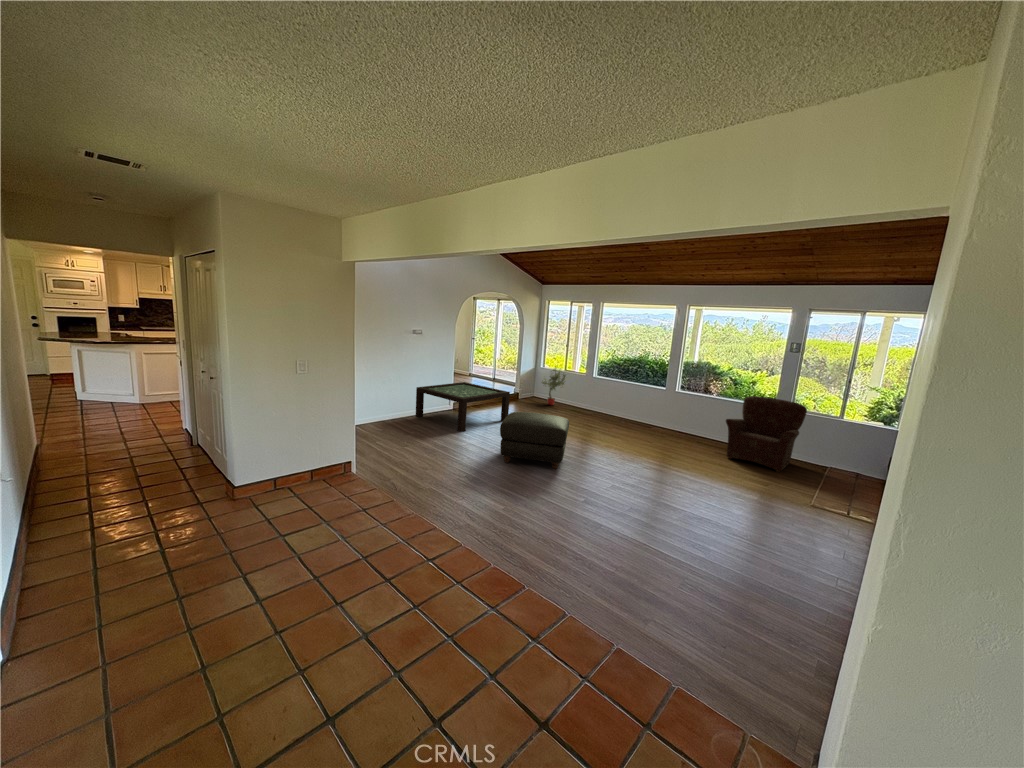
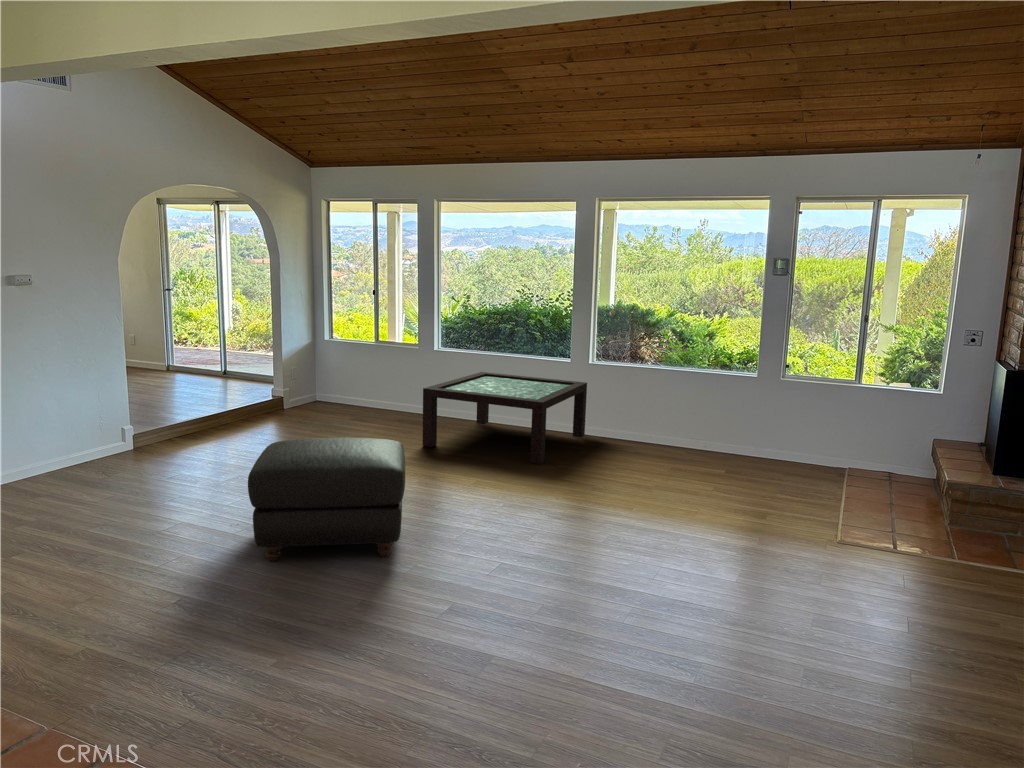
potted tree: present [542,368,566,406] -> none [326,336,379,413]
coffee table: present [416,382,510,432] -> present [423,372,587,464]
armchair: present [726,396,807,472] -> none [683,358,802,487]

